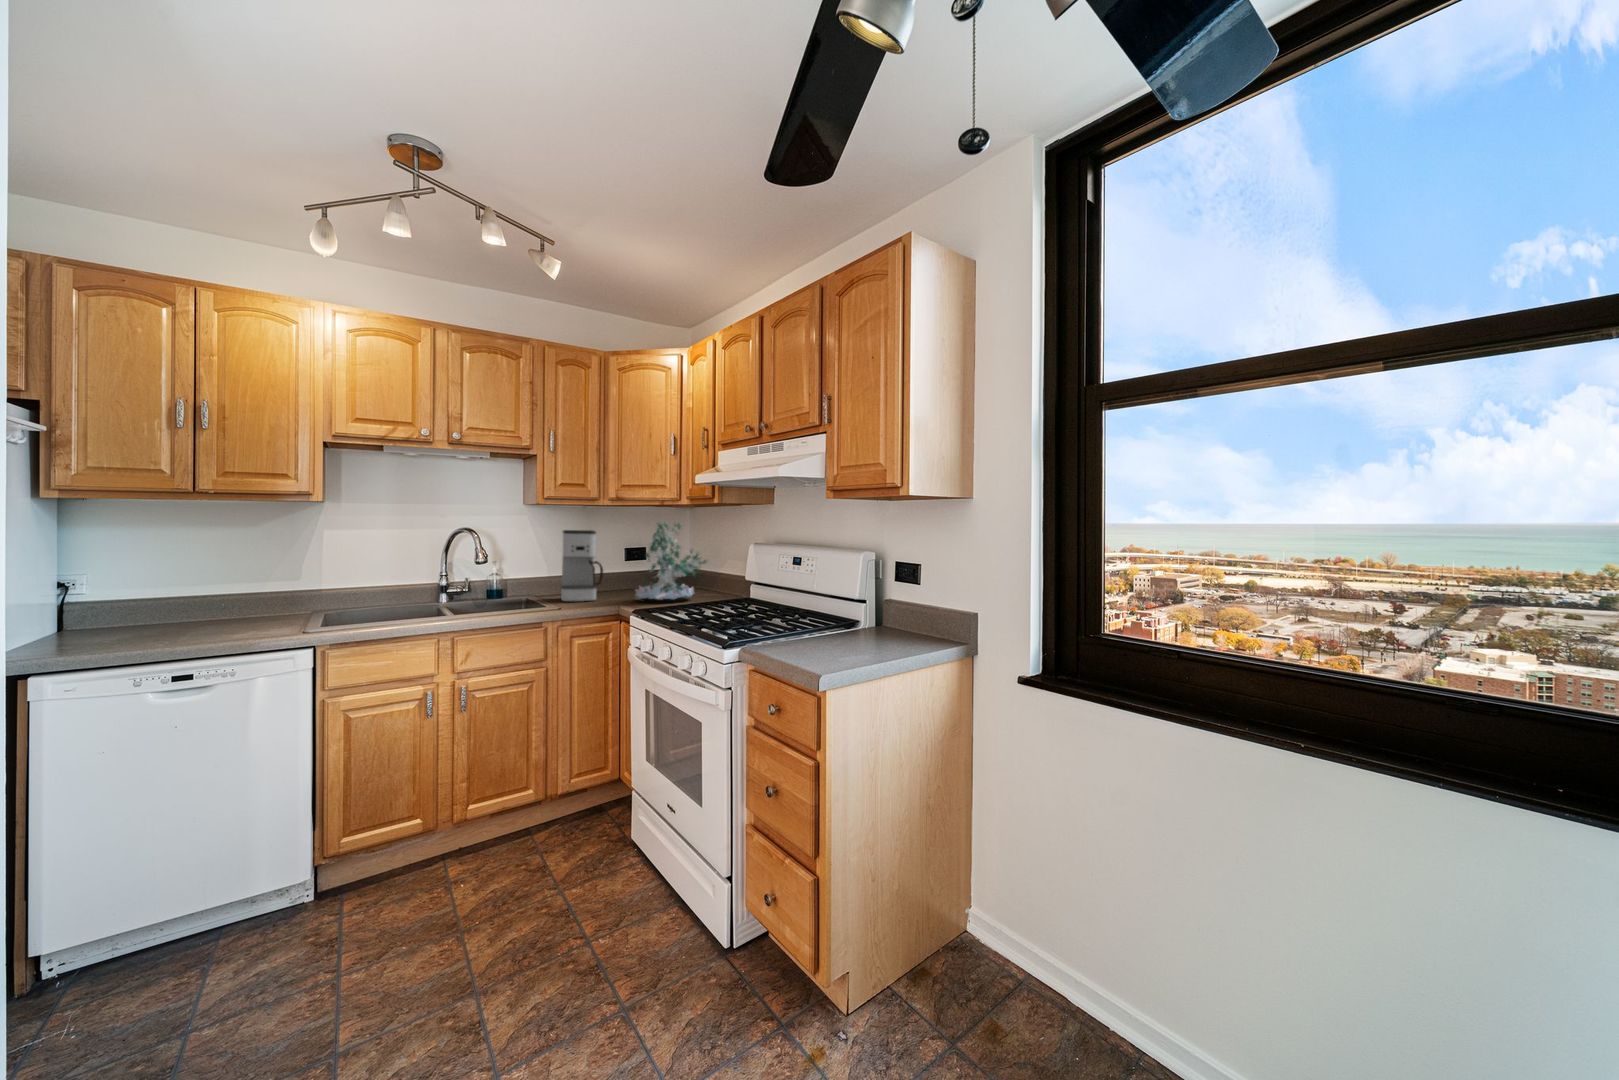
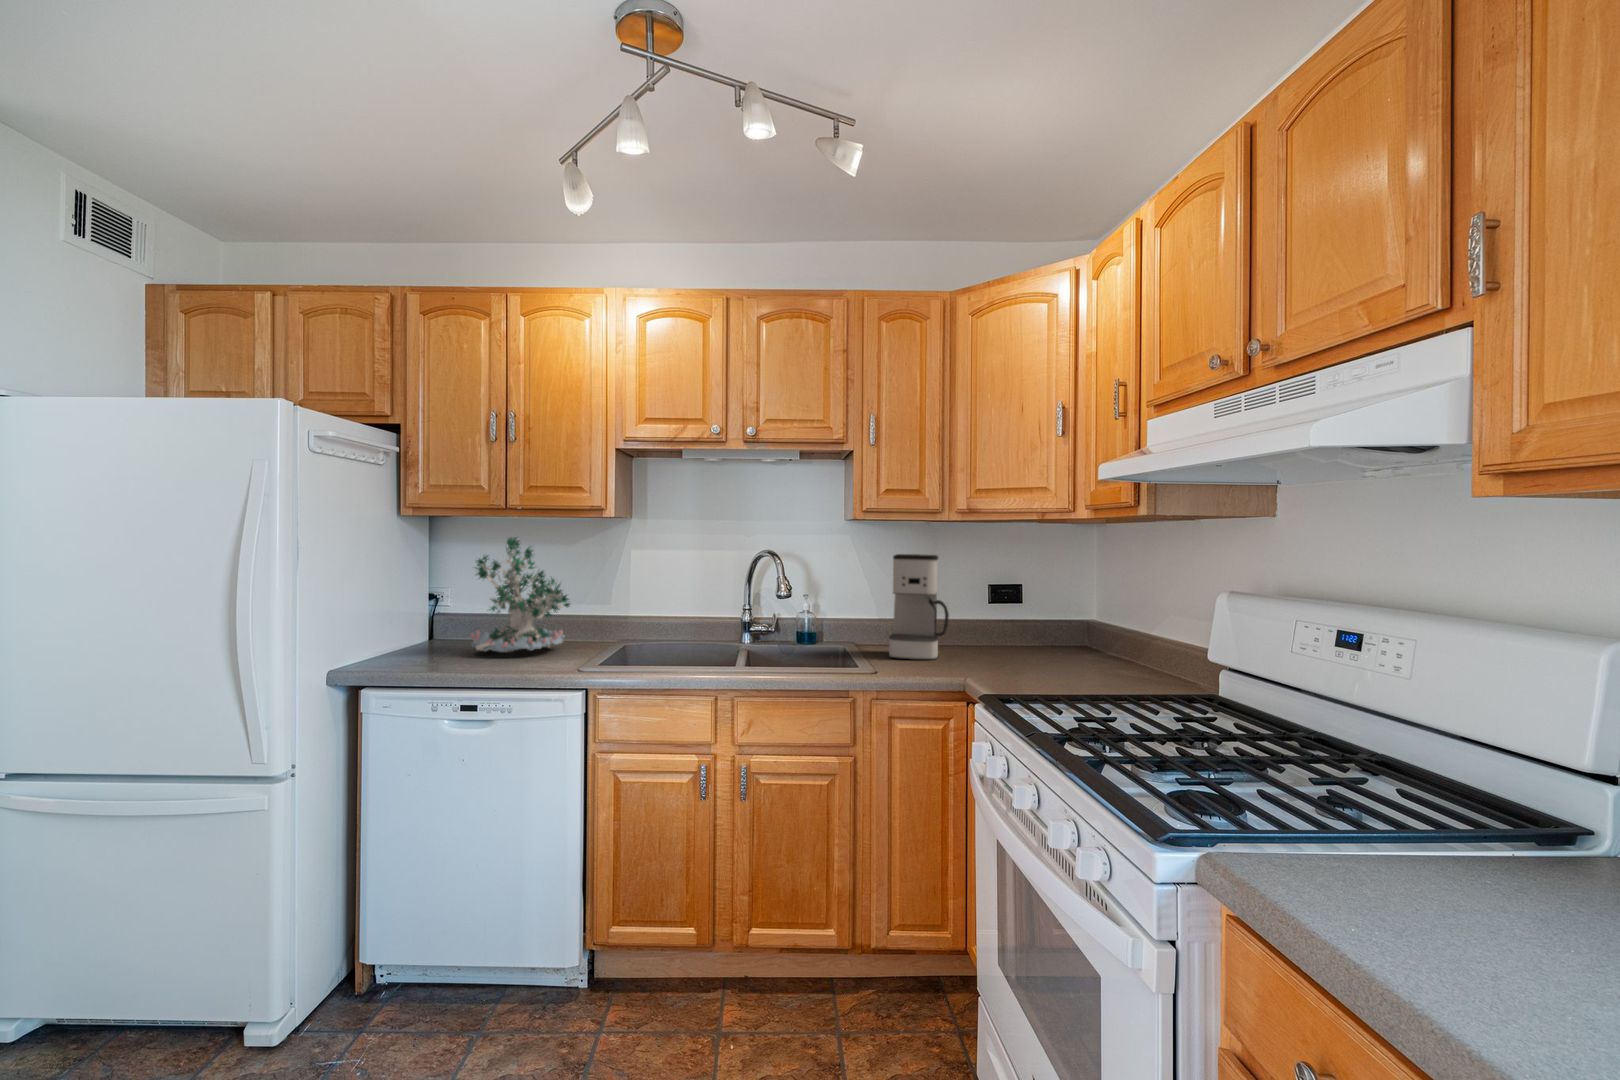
plant: present [636,523,706,600] -> present [471,537,570,653]

